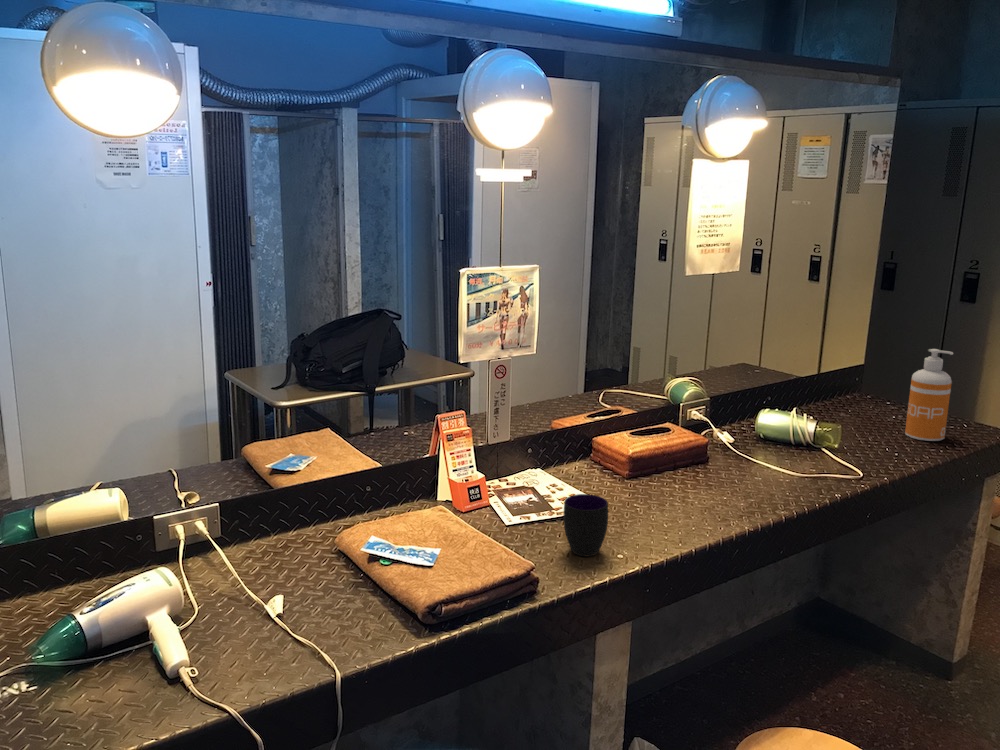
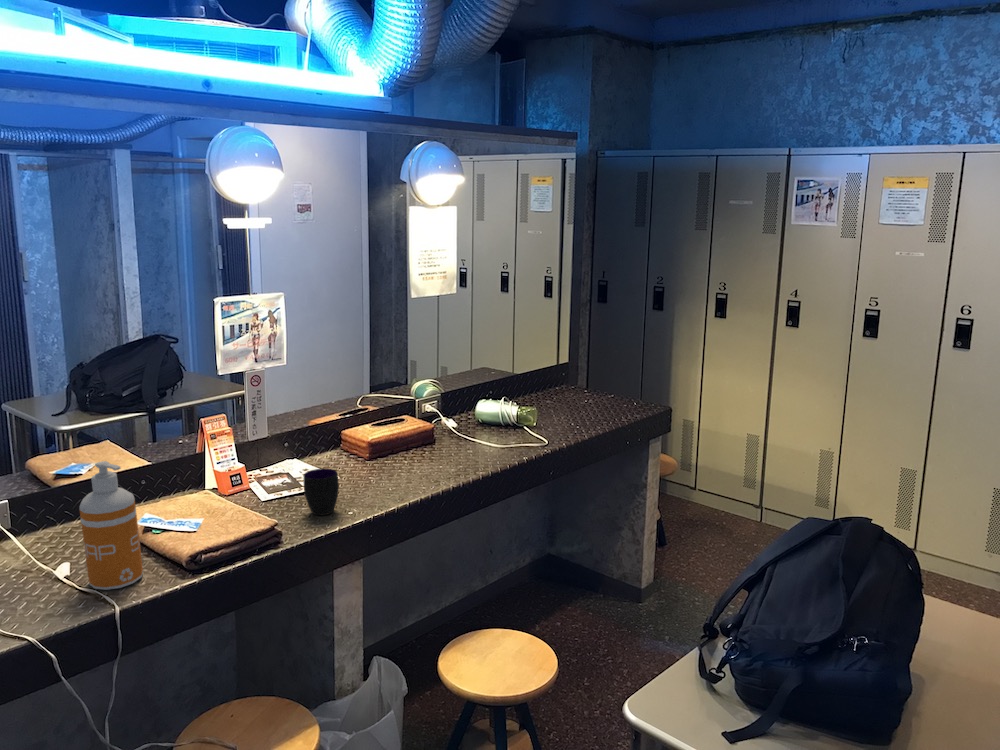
soap dispenser: present [905,349,953,441] -> present [80,461,143,590]

